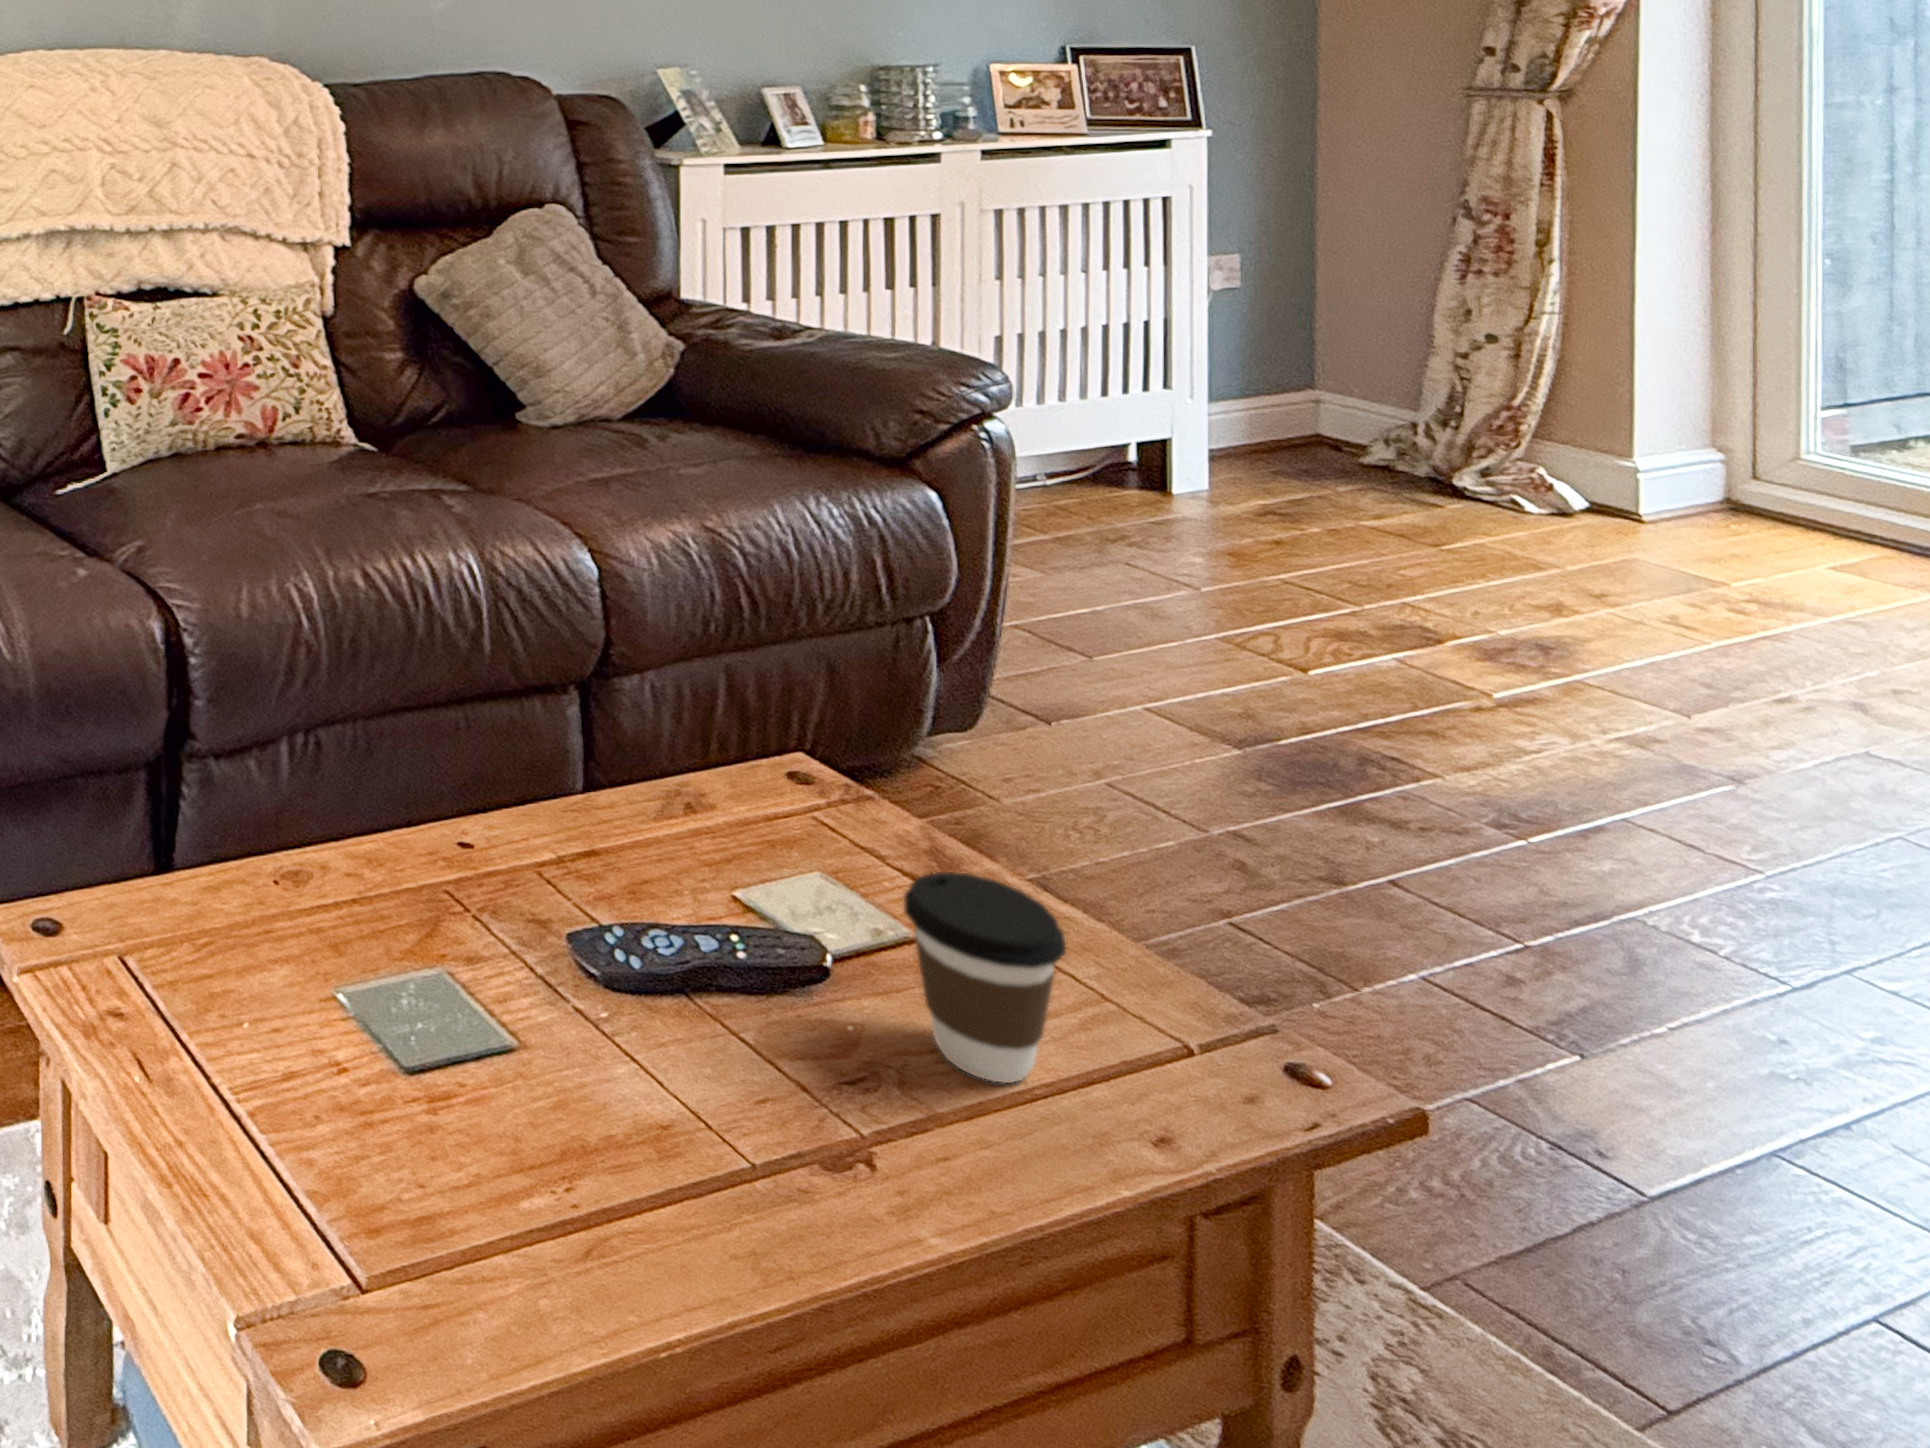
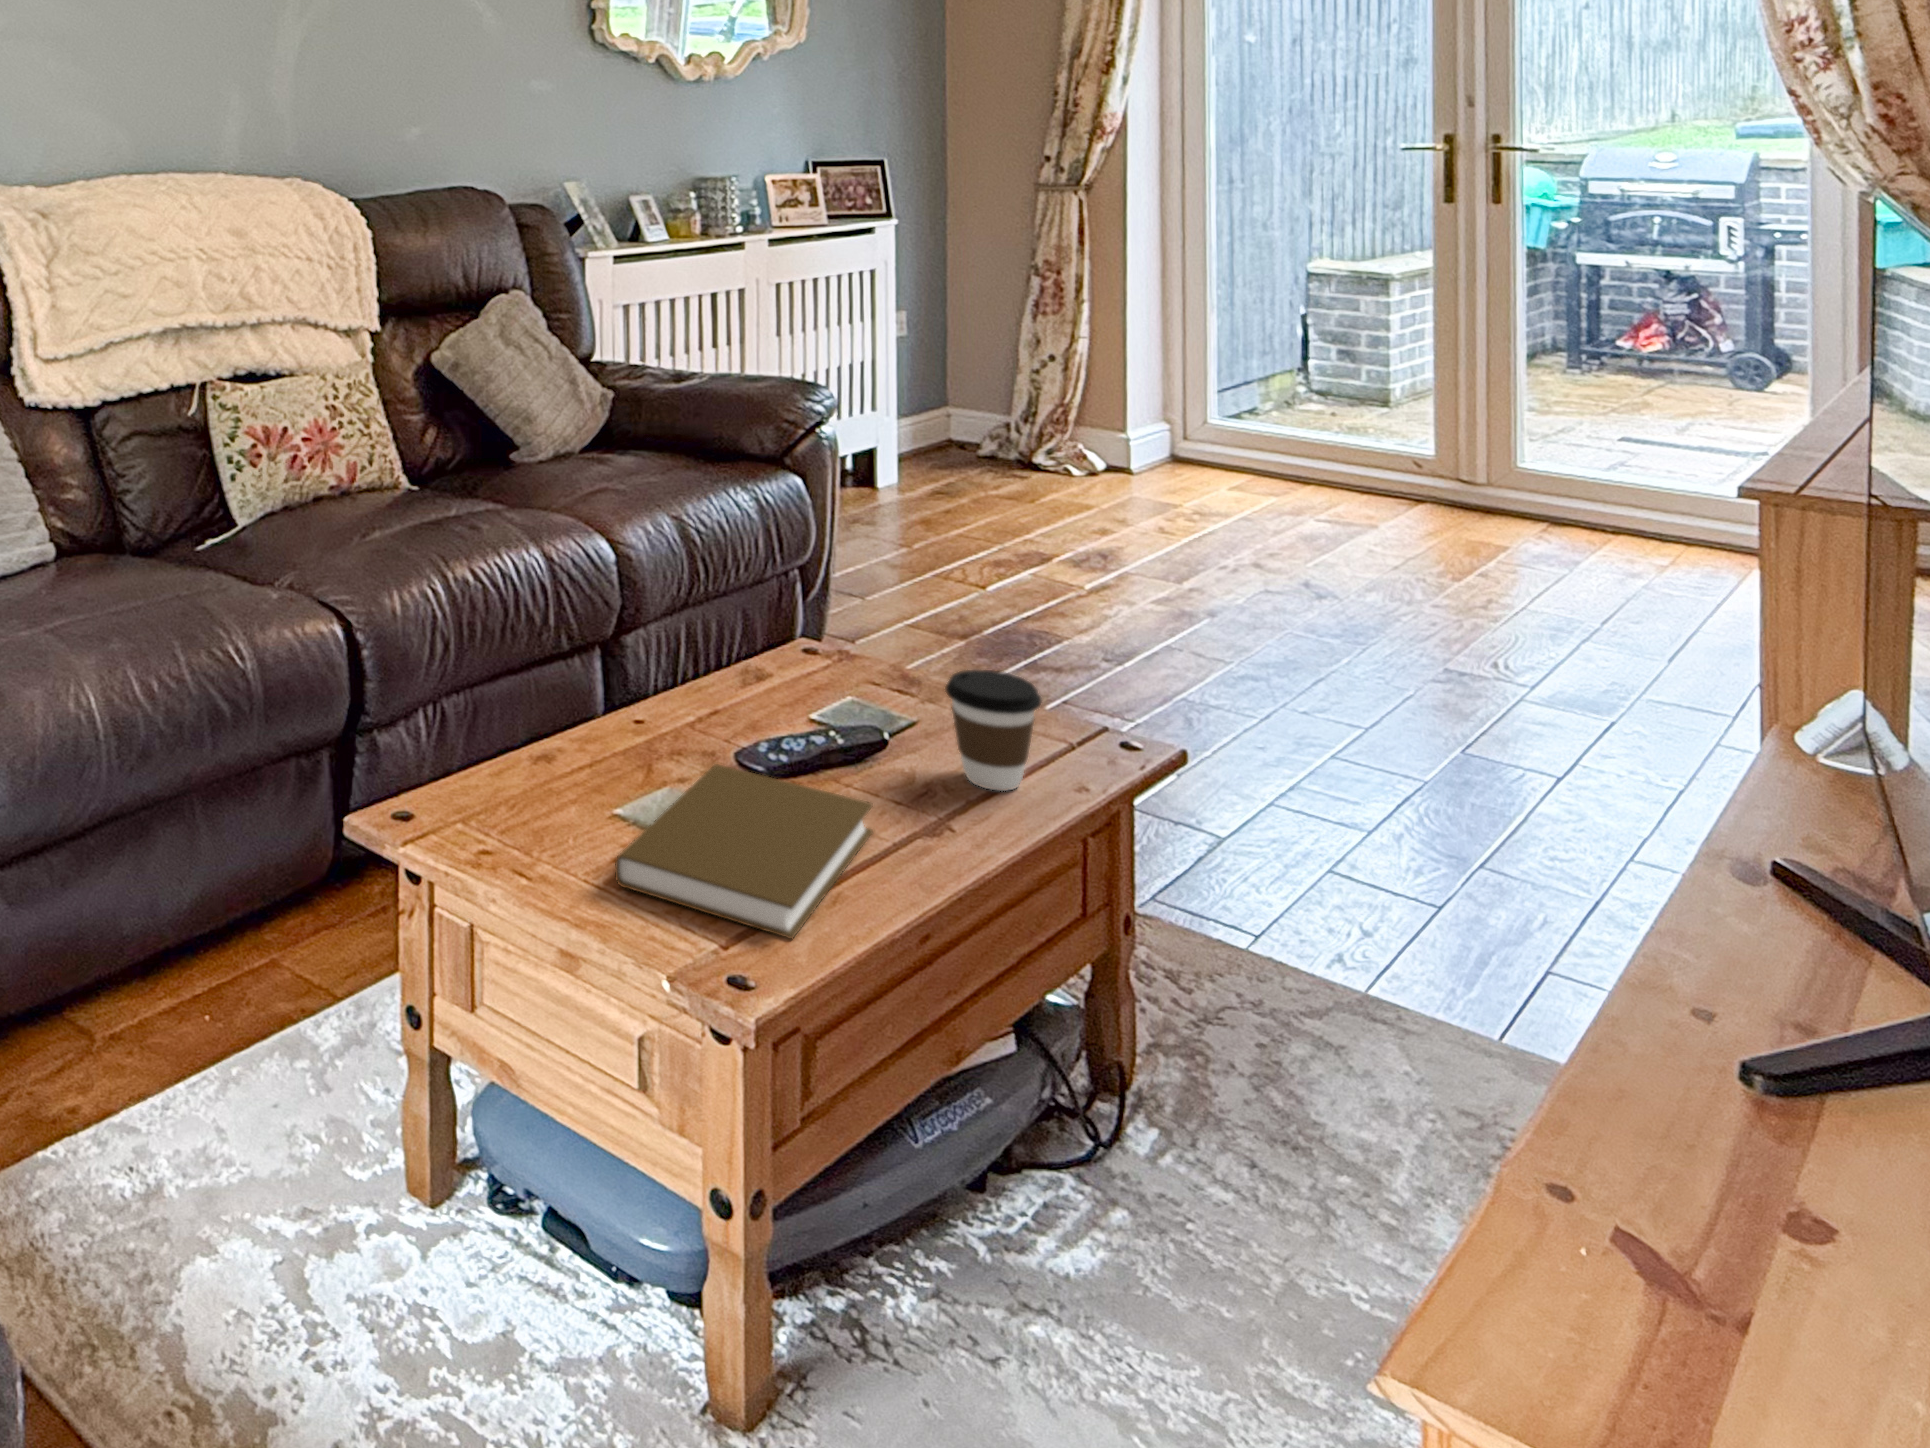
book: none [279,937,728,1263] -> present [615,764,873,939]

